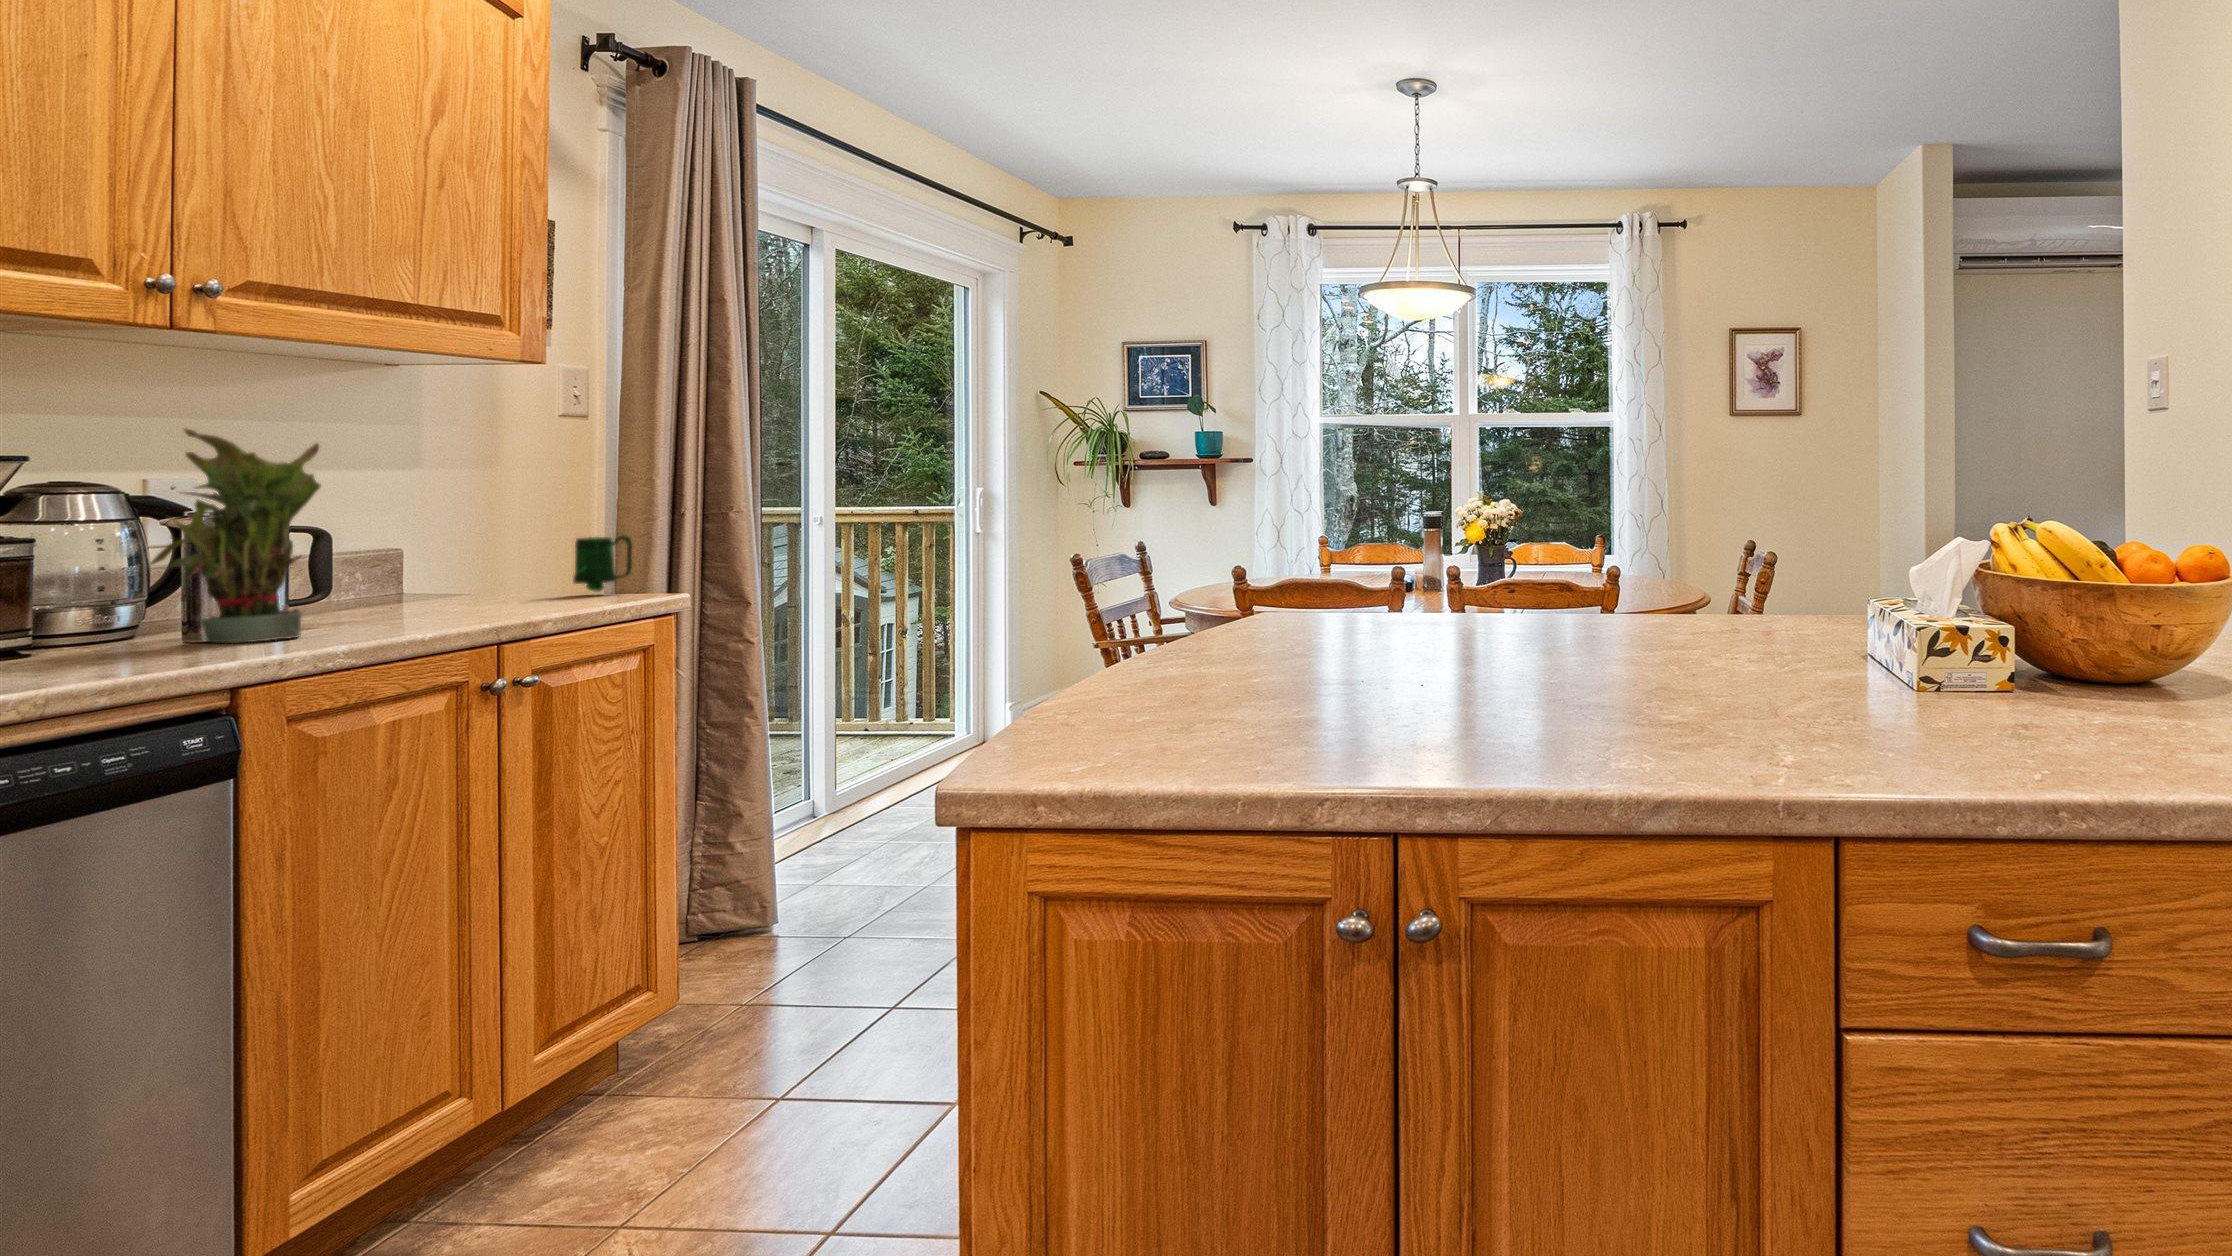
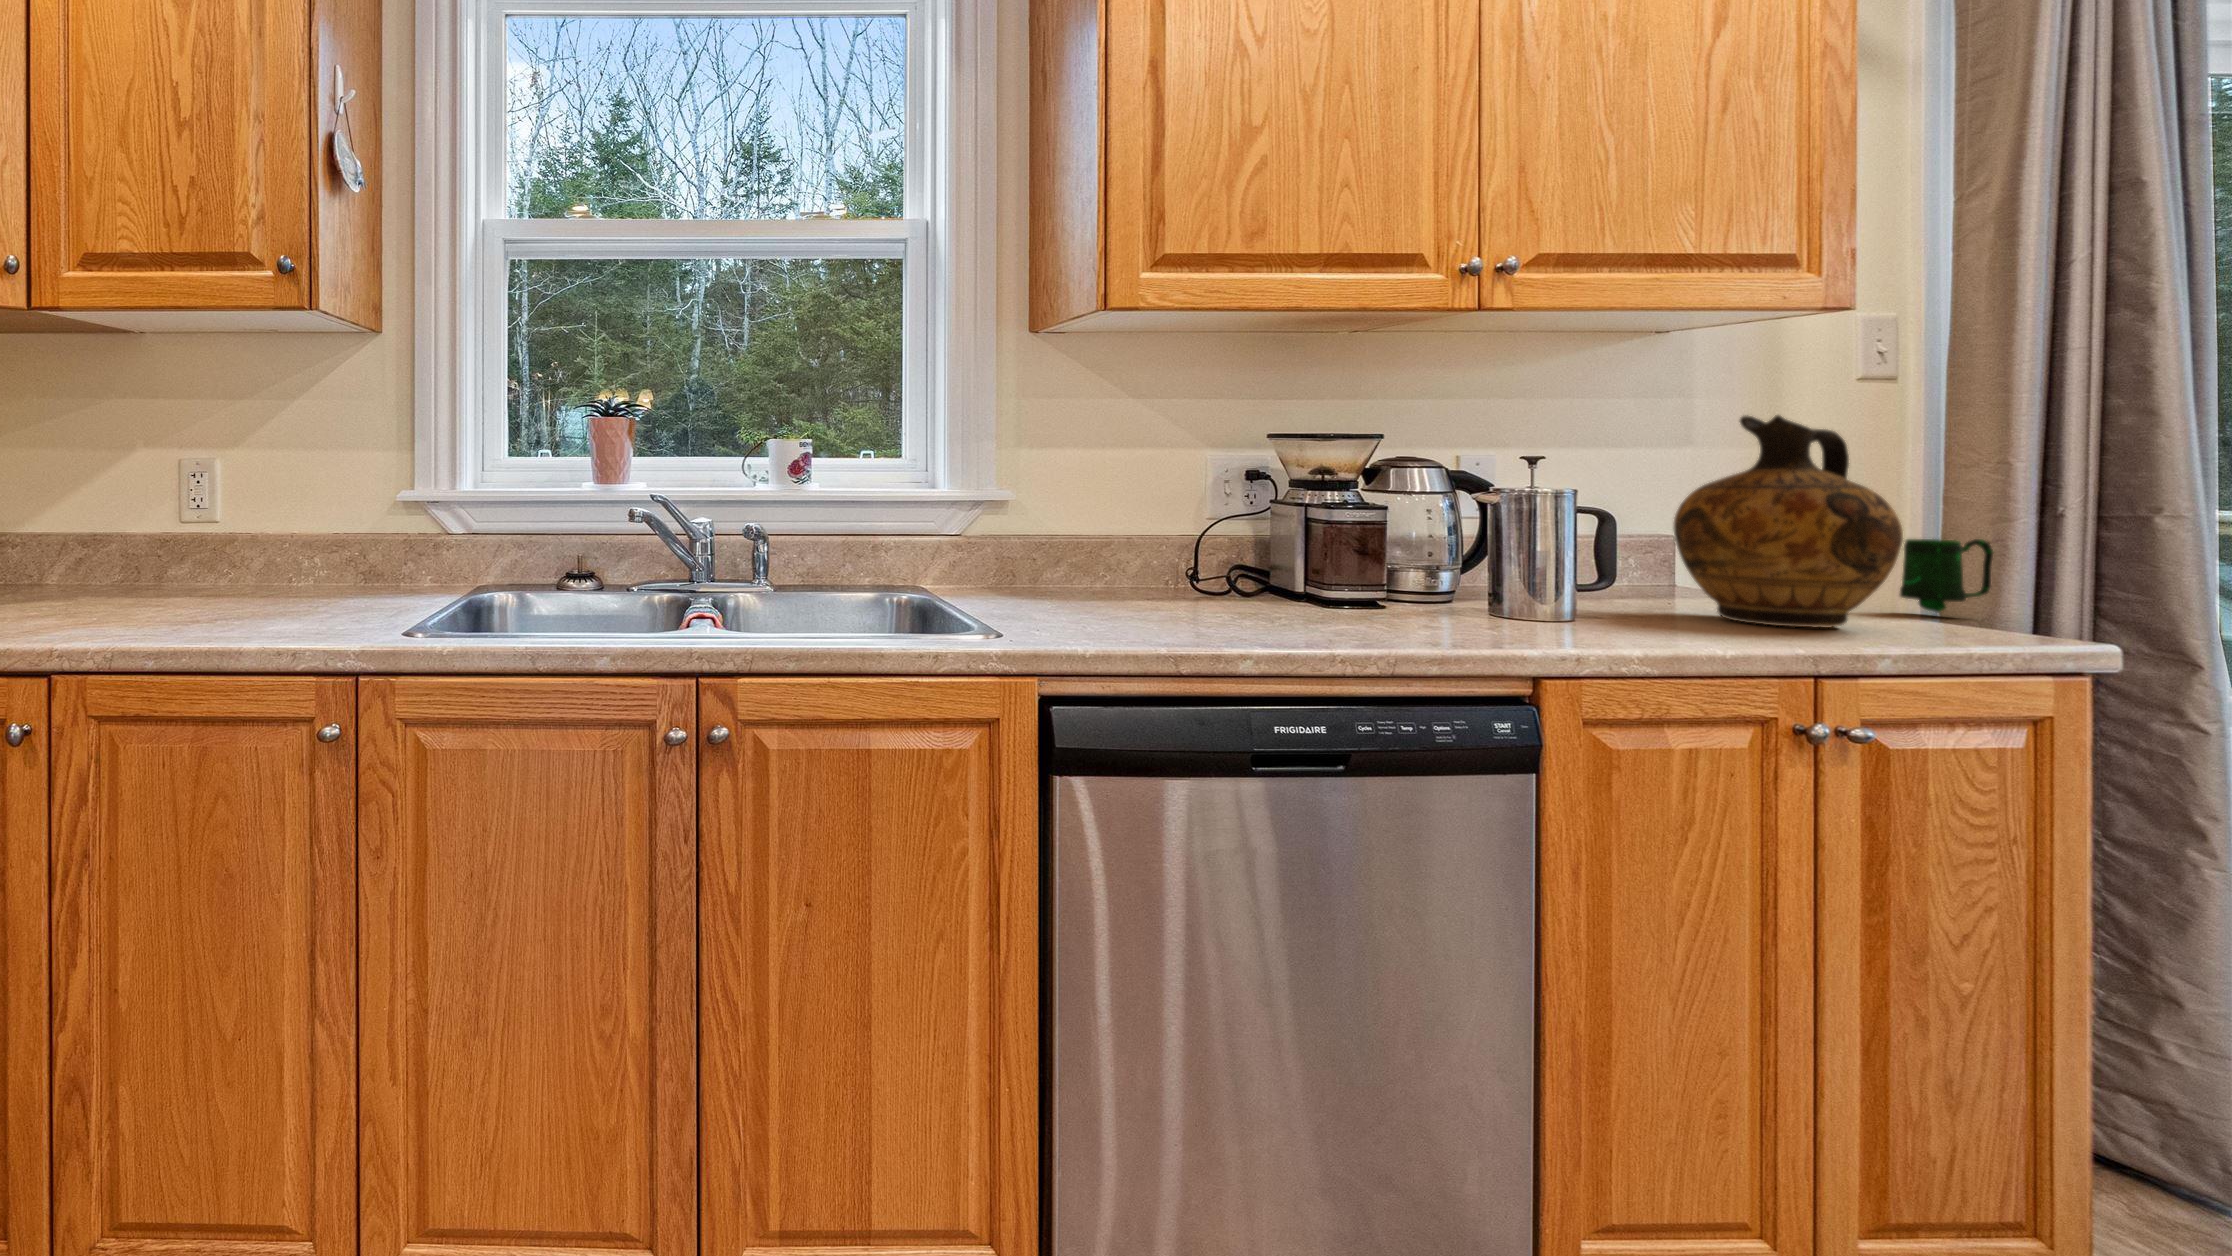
potted plant: present [150,428,321,643] -> none [1458,405,1617,630]
ceramic jug: none [385,442,564,615] -> present [1673,415,1903,627]

